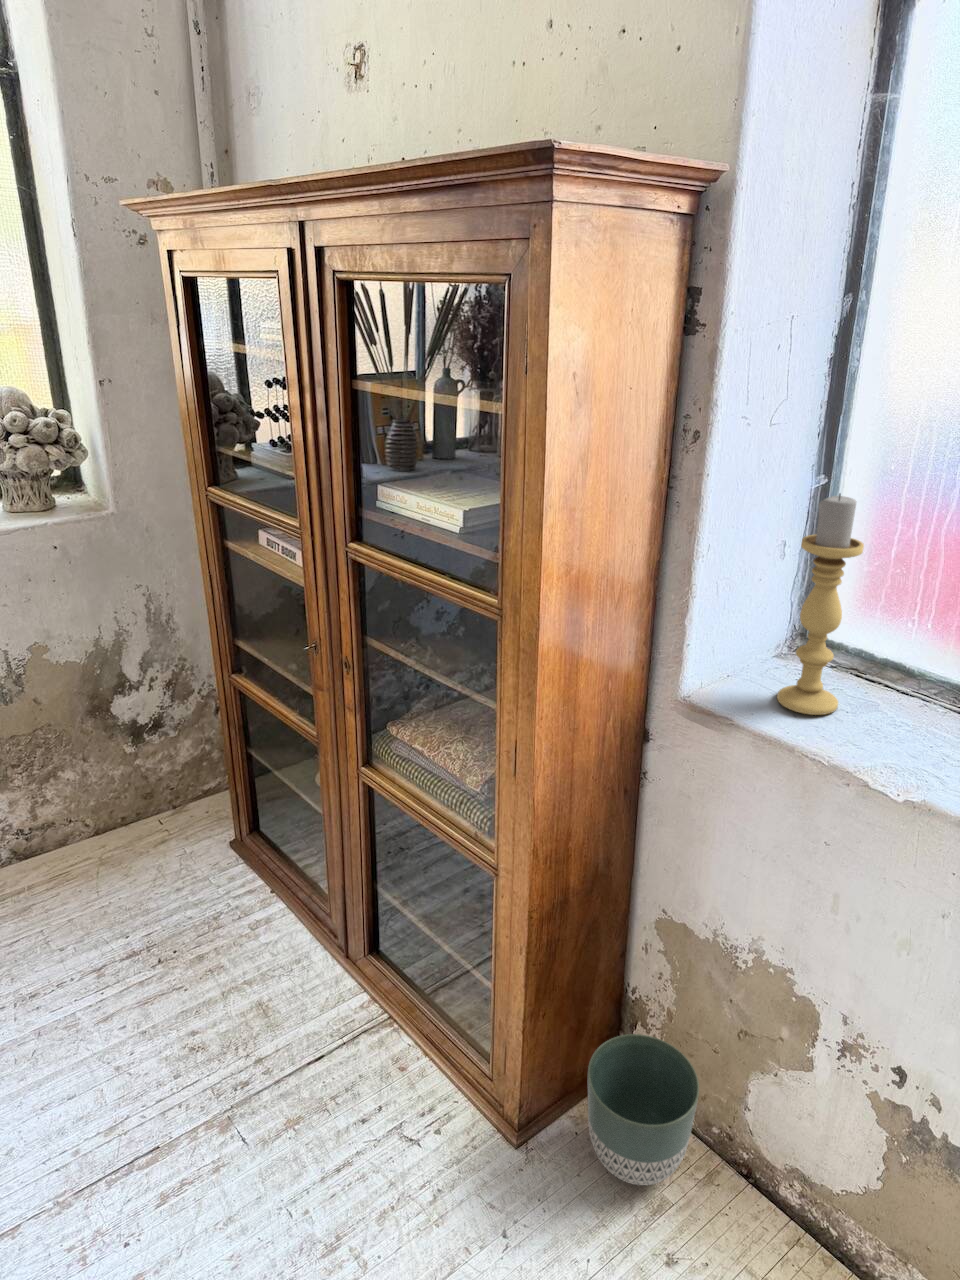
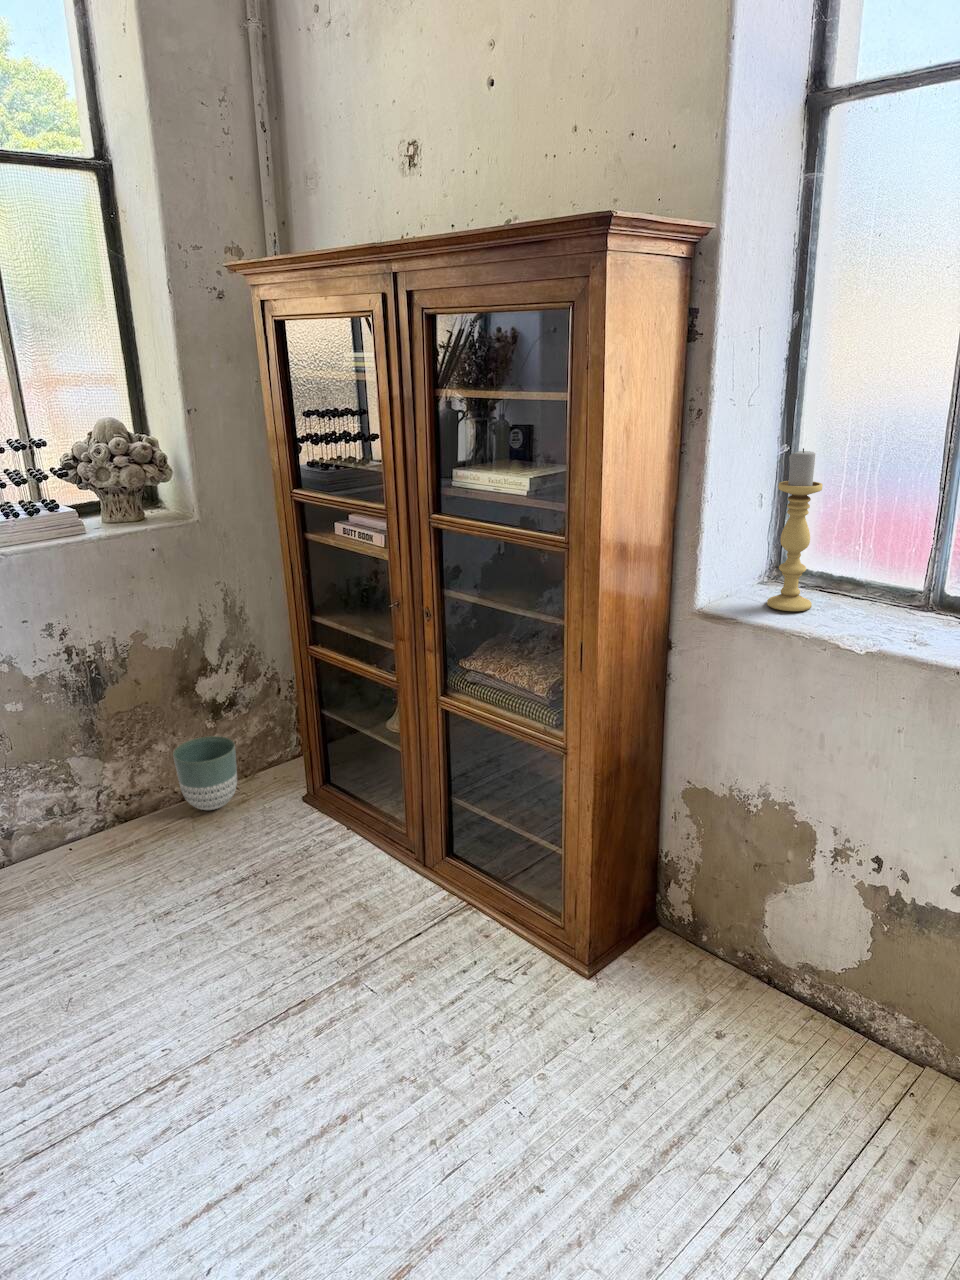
planter: present [588,1034,699,1186] -> present [173,736,237,810]

